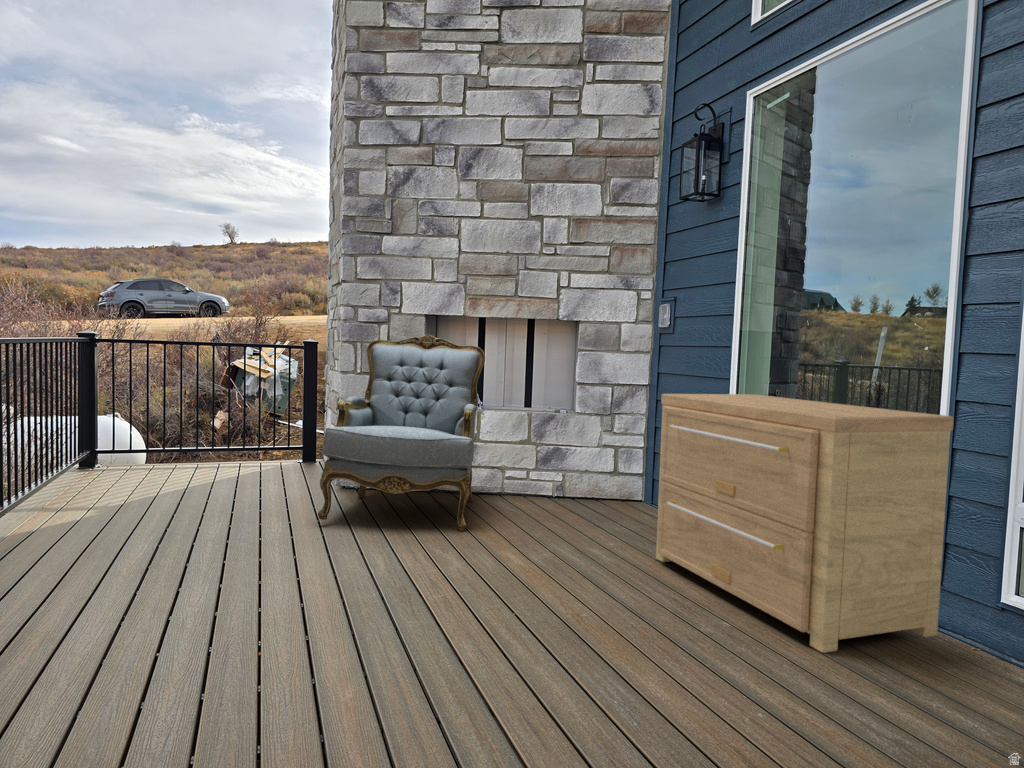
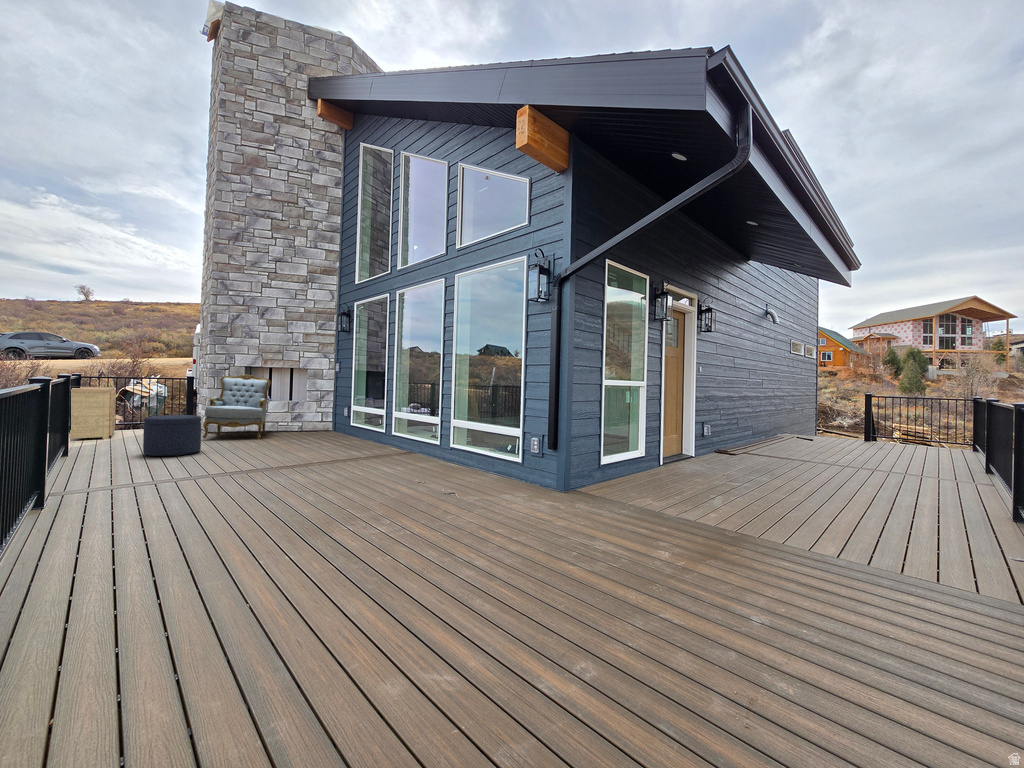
side table: present [656,394,954,653] -> present [70,387,118,439]
ottoman: none [104,471,290,648] -> present [143,415,201,456]

